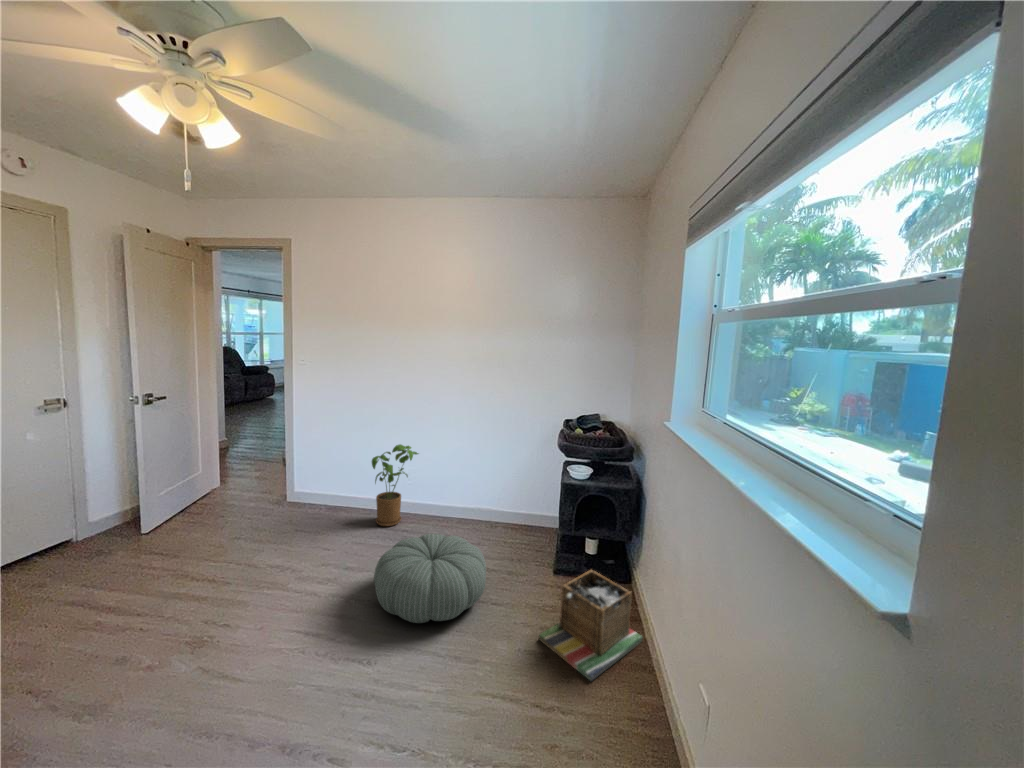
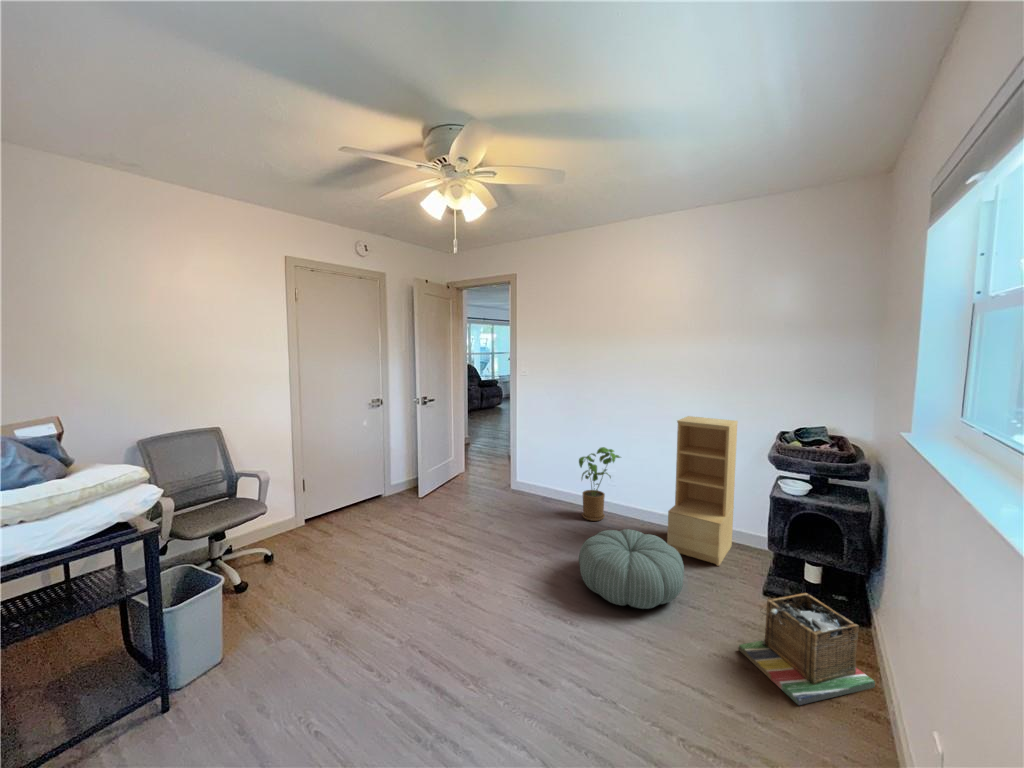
bookshelf: none [467,407,530,553] -> present [667,416,738,566]

